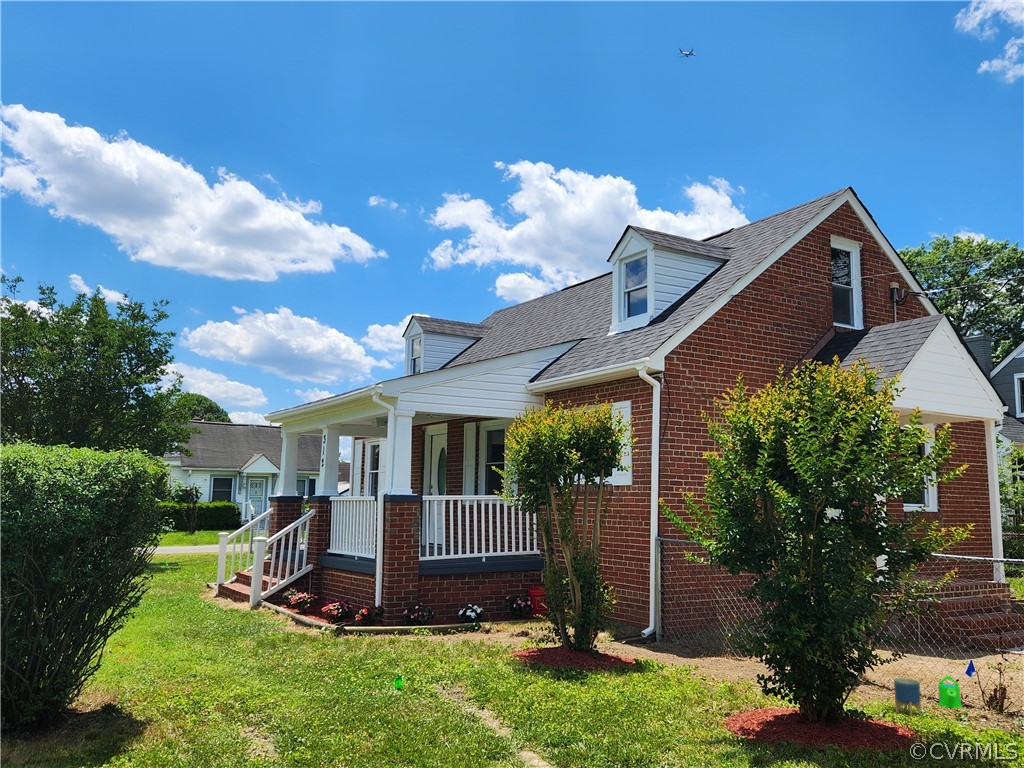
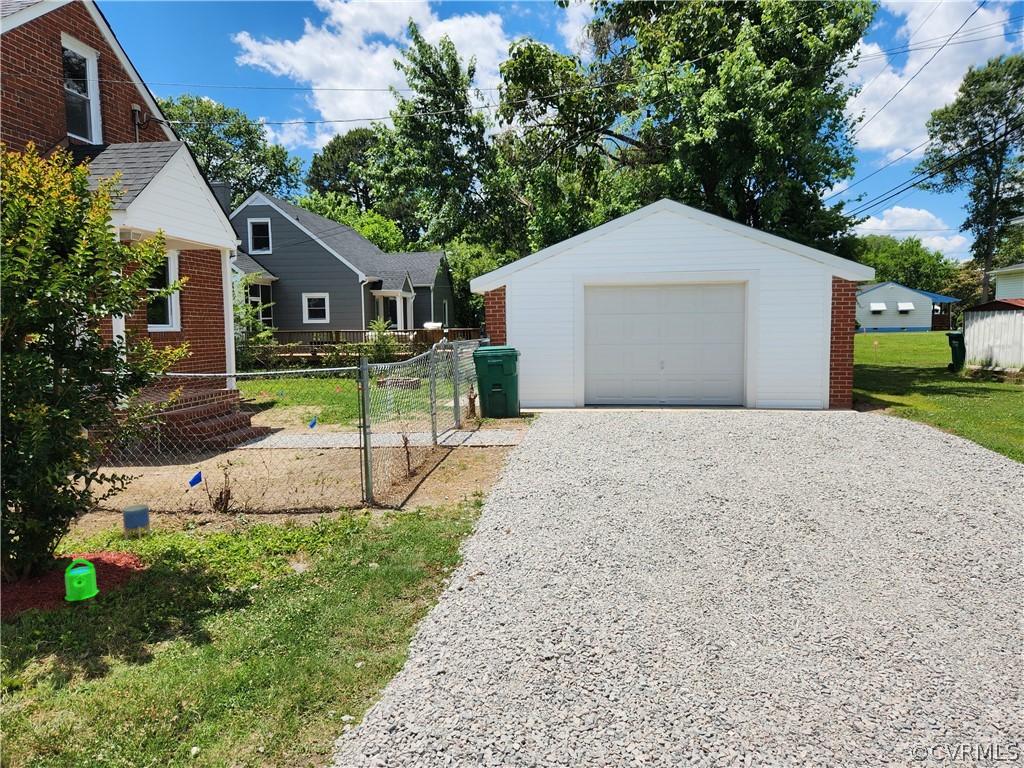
watering can: present [938,676,962,708] -> present [65,558,99,601]

